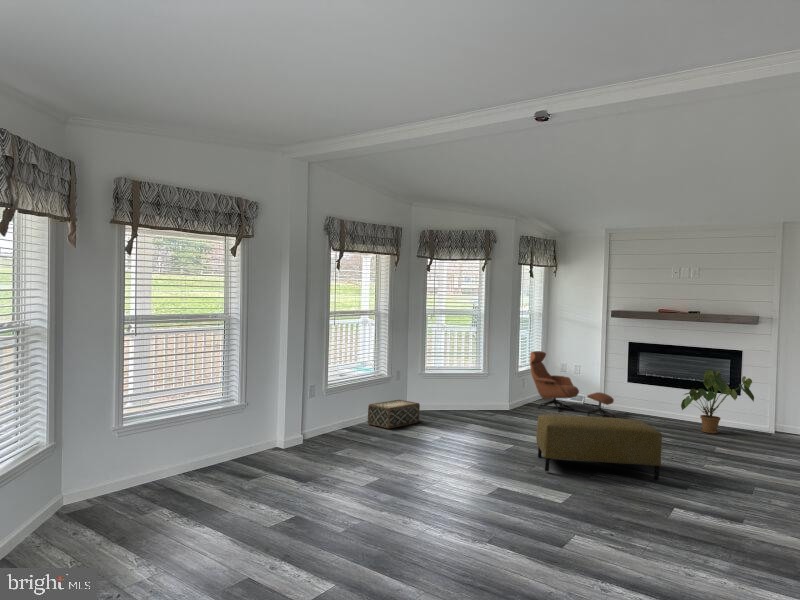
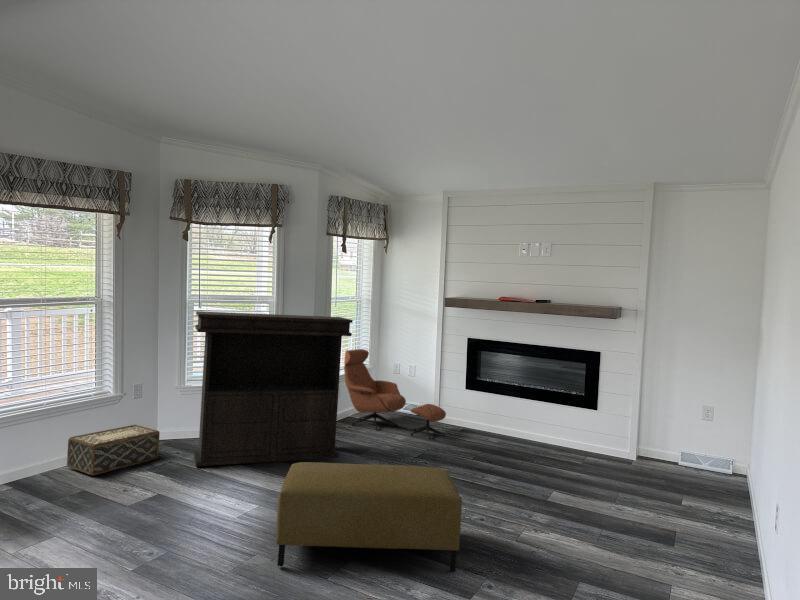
console table: none [441,321,551,426] -> present [194,311,353,466]
house plant: present [681,370,754,434] -> none [523,377,611,462]

